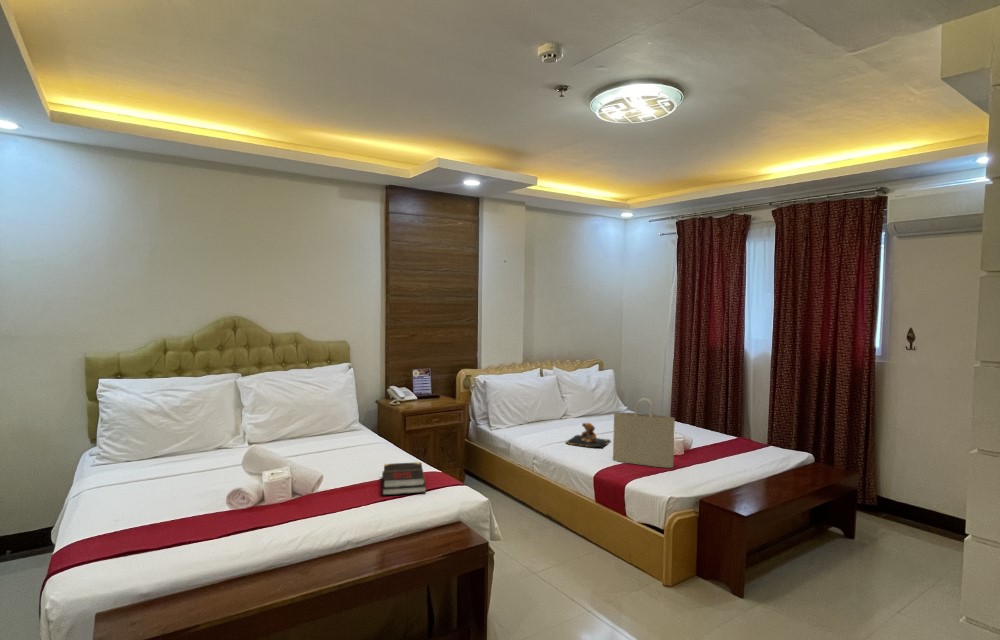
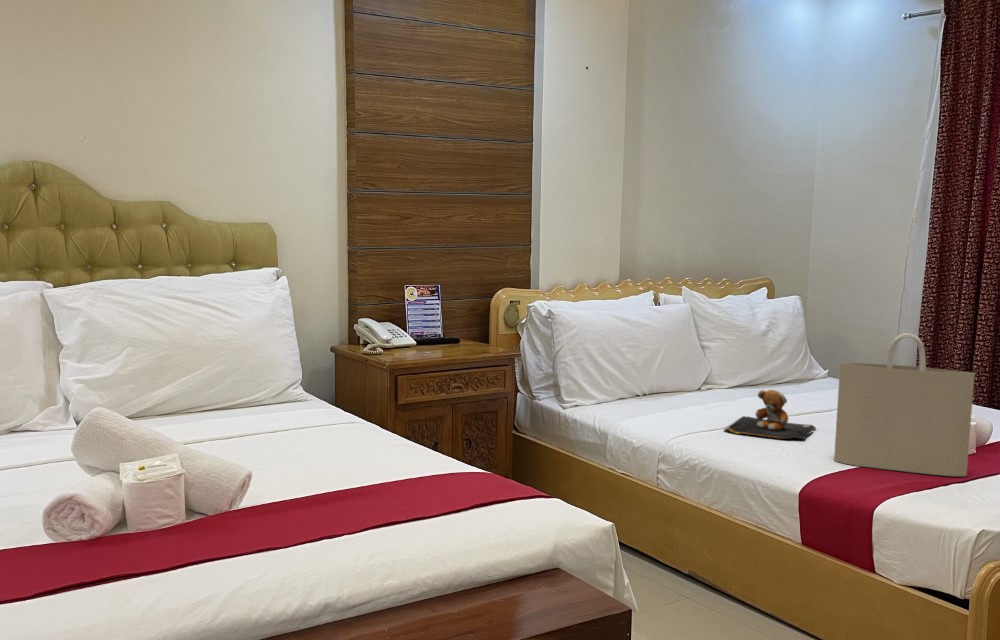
book: present [382,462,426,495] -> none [373,452,477,517]

